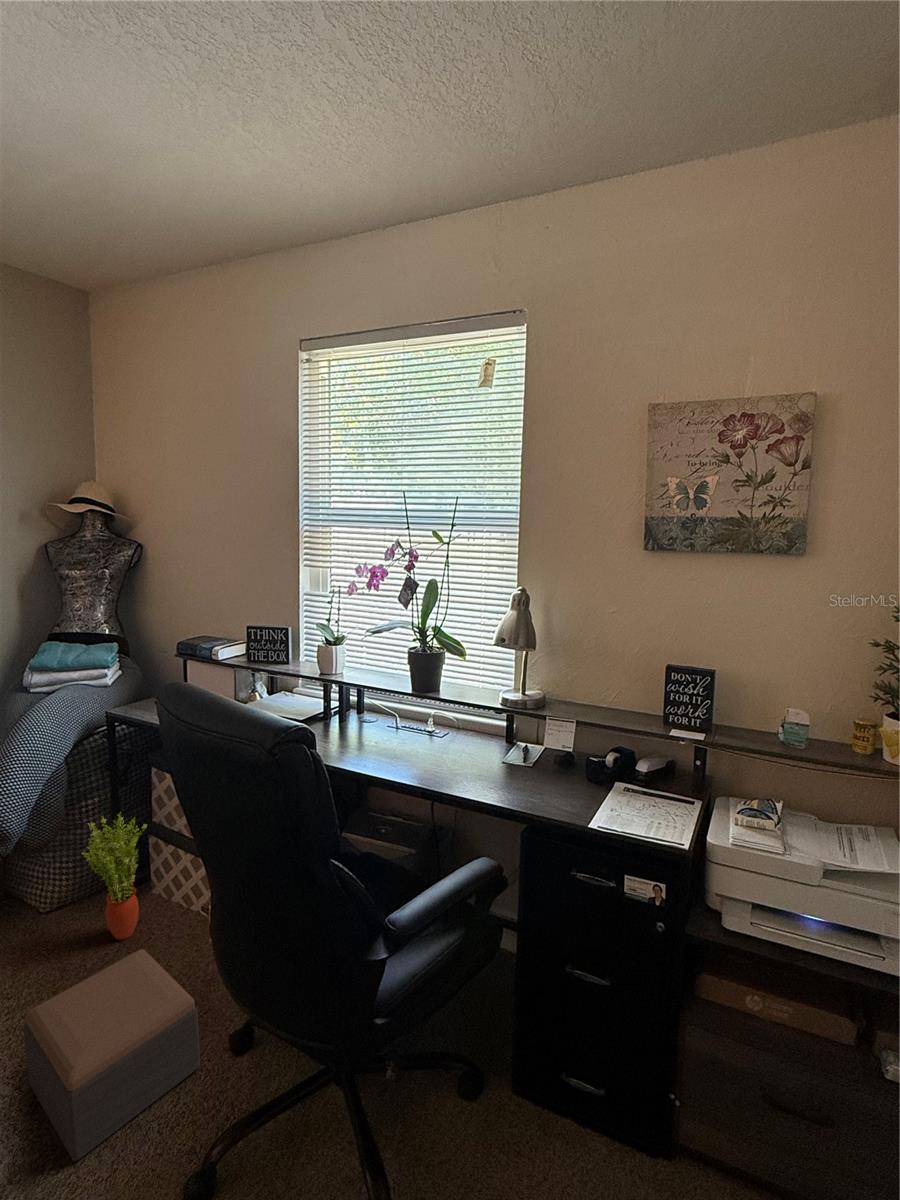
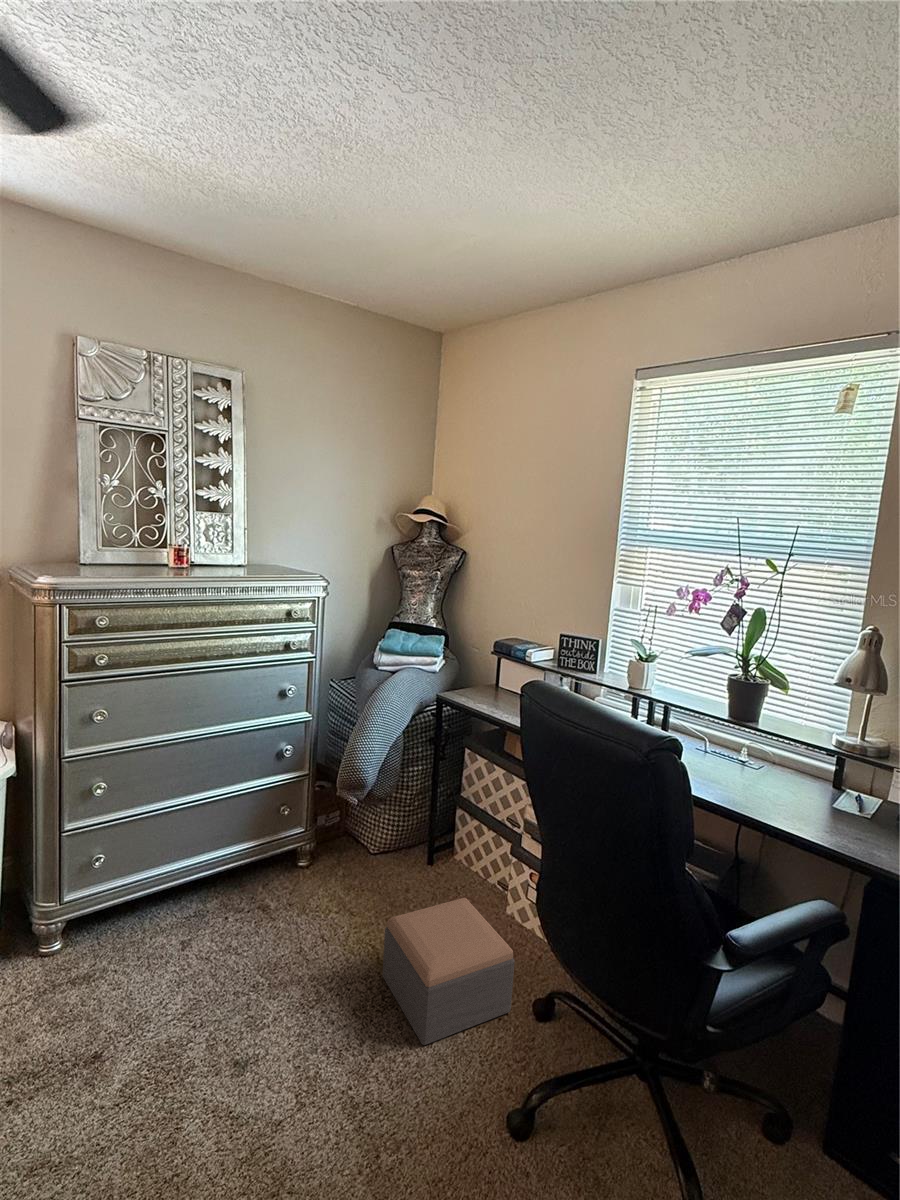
potted plant: present [82,812,147,940] -> none [417,780,465,890]

